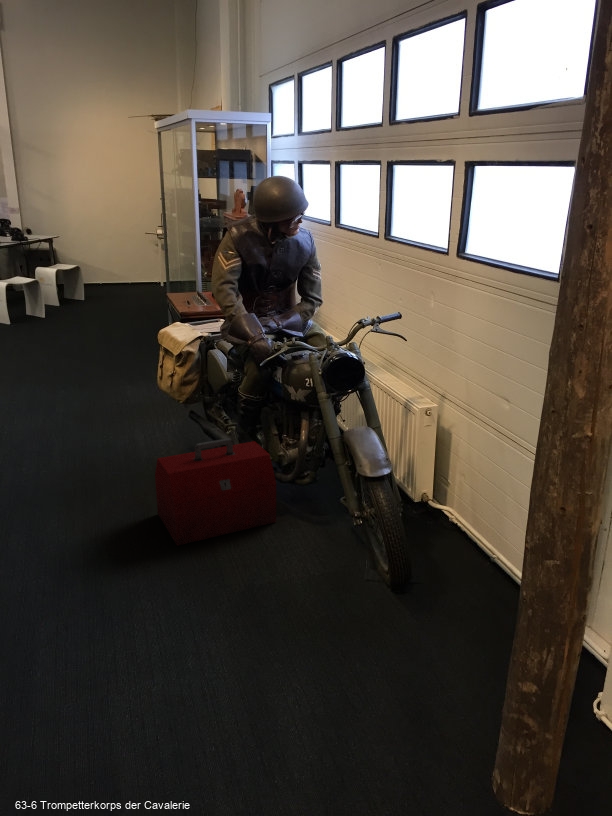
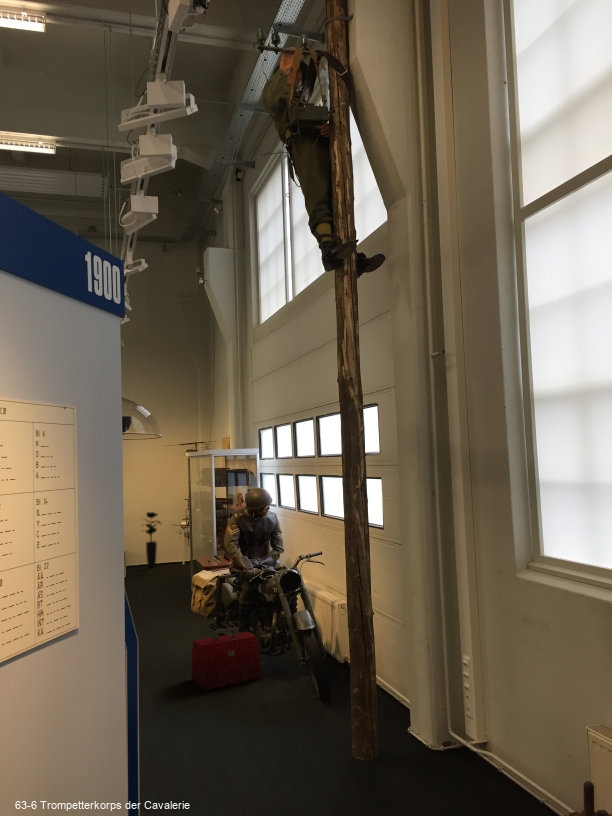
potted plant: none [92,214,126,291] -> present [146,512,160,567]

